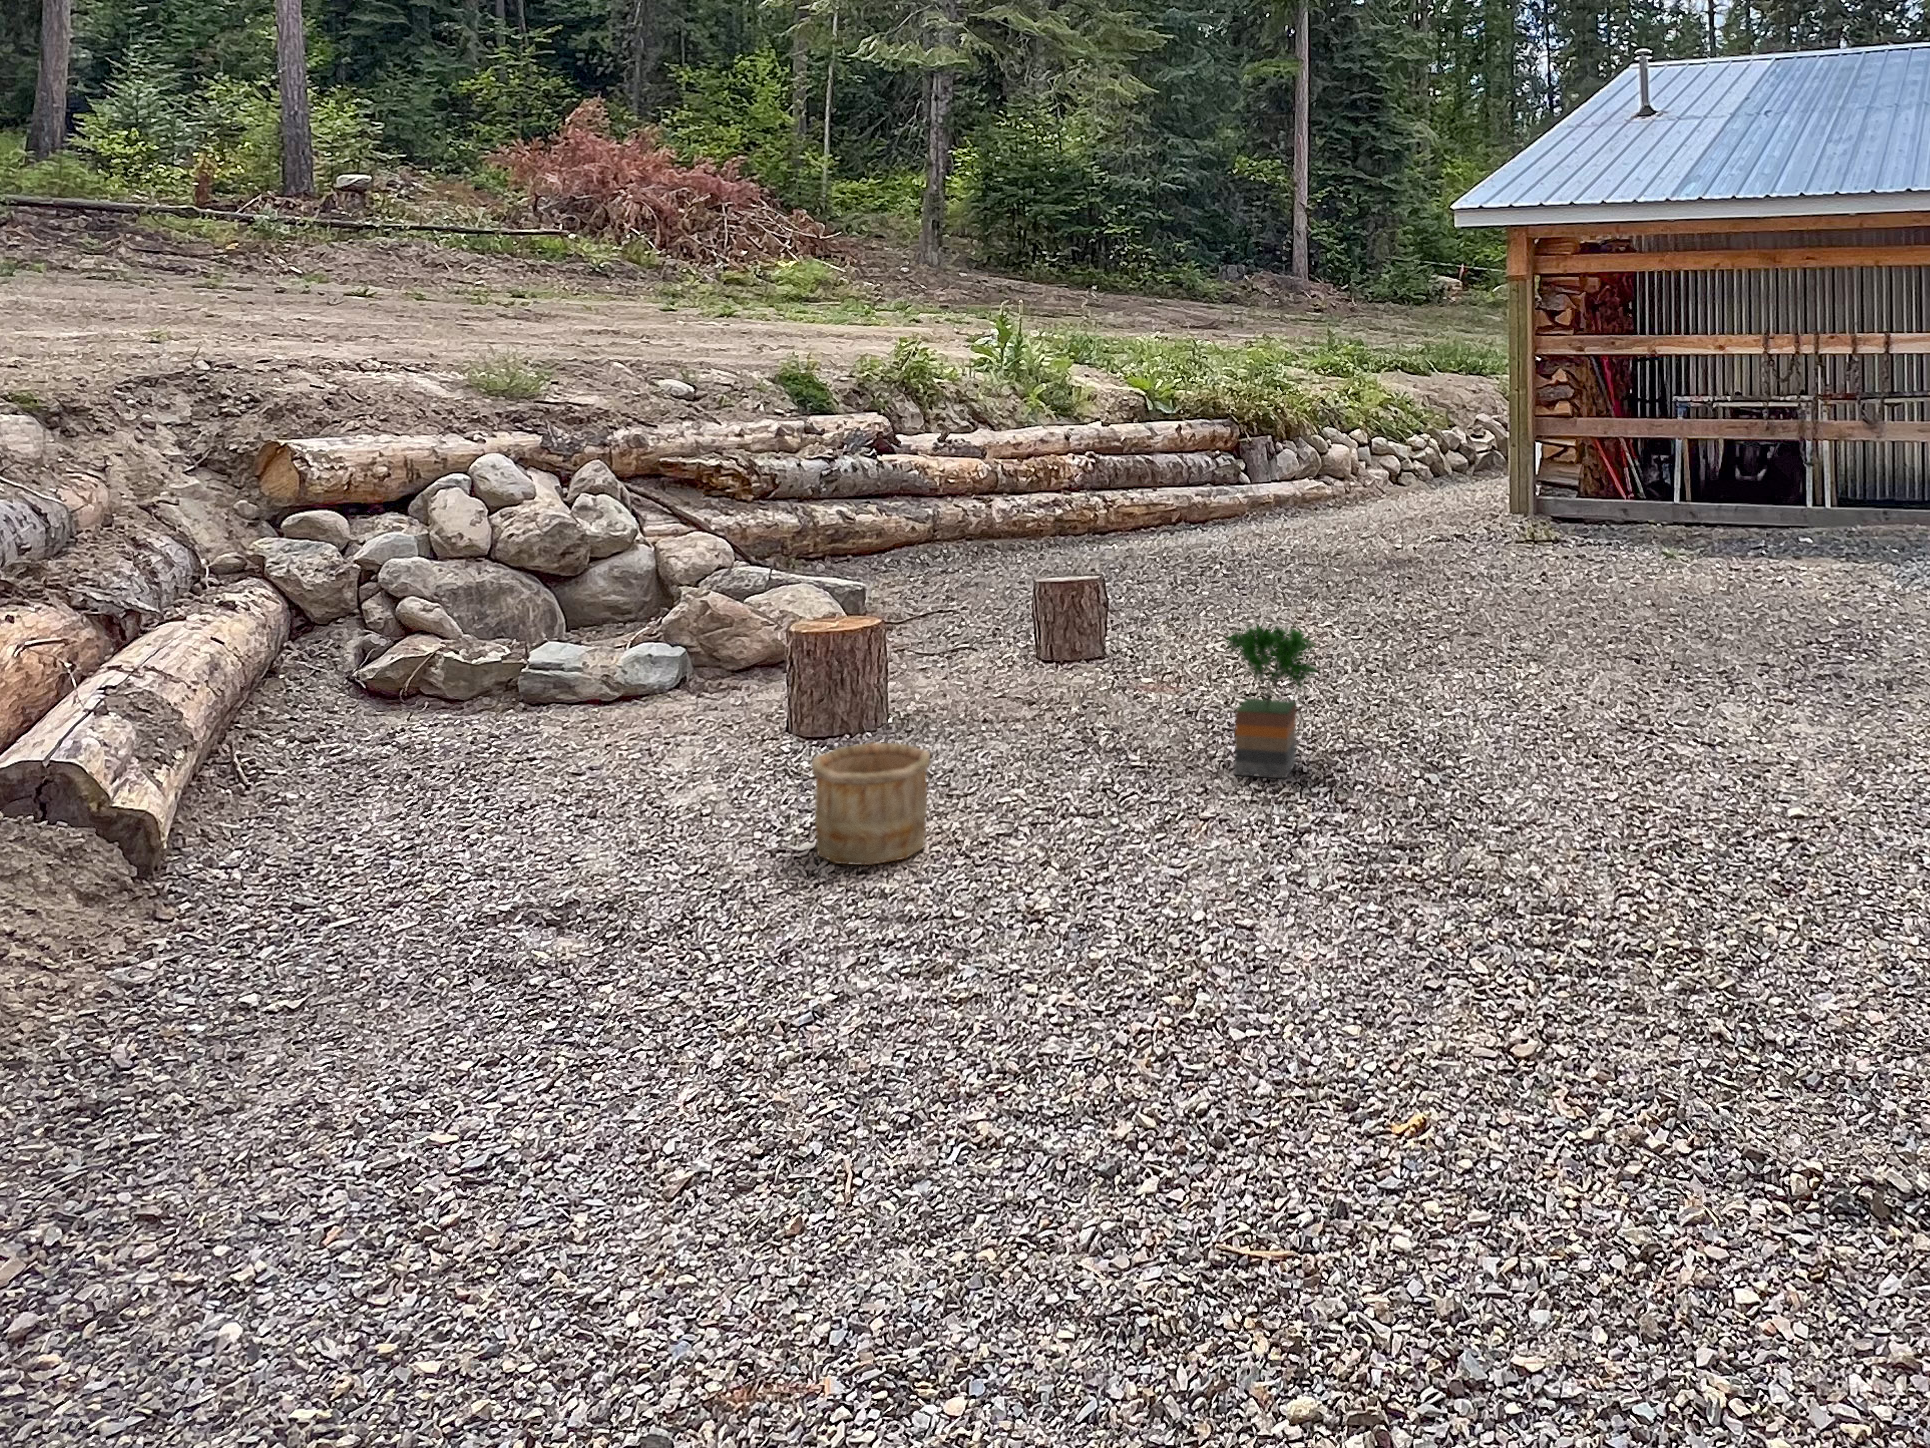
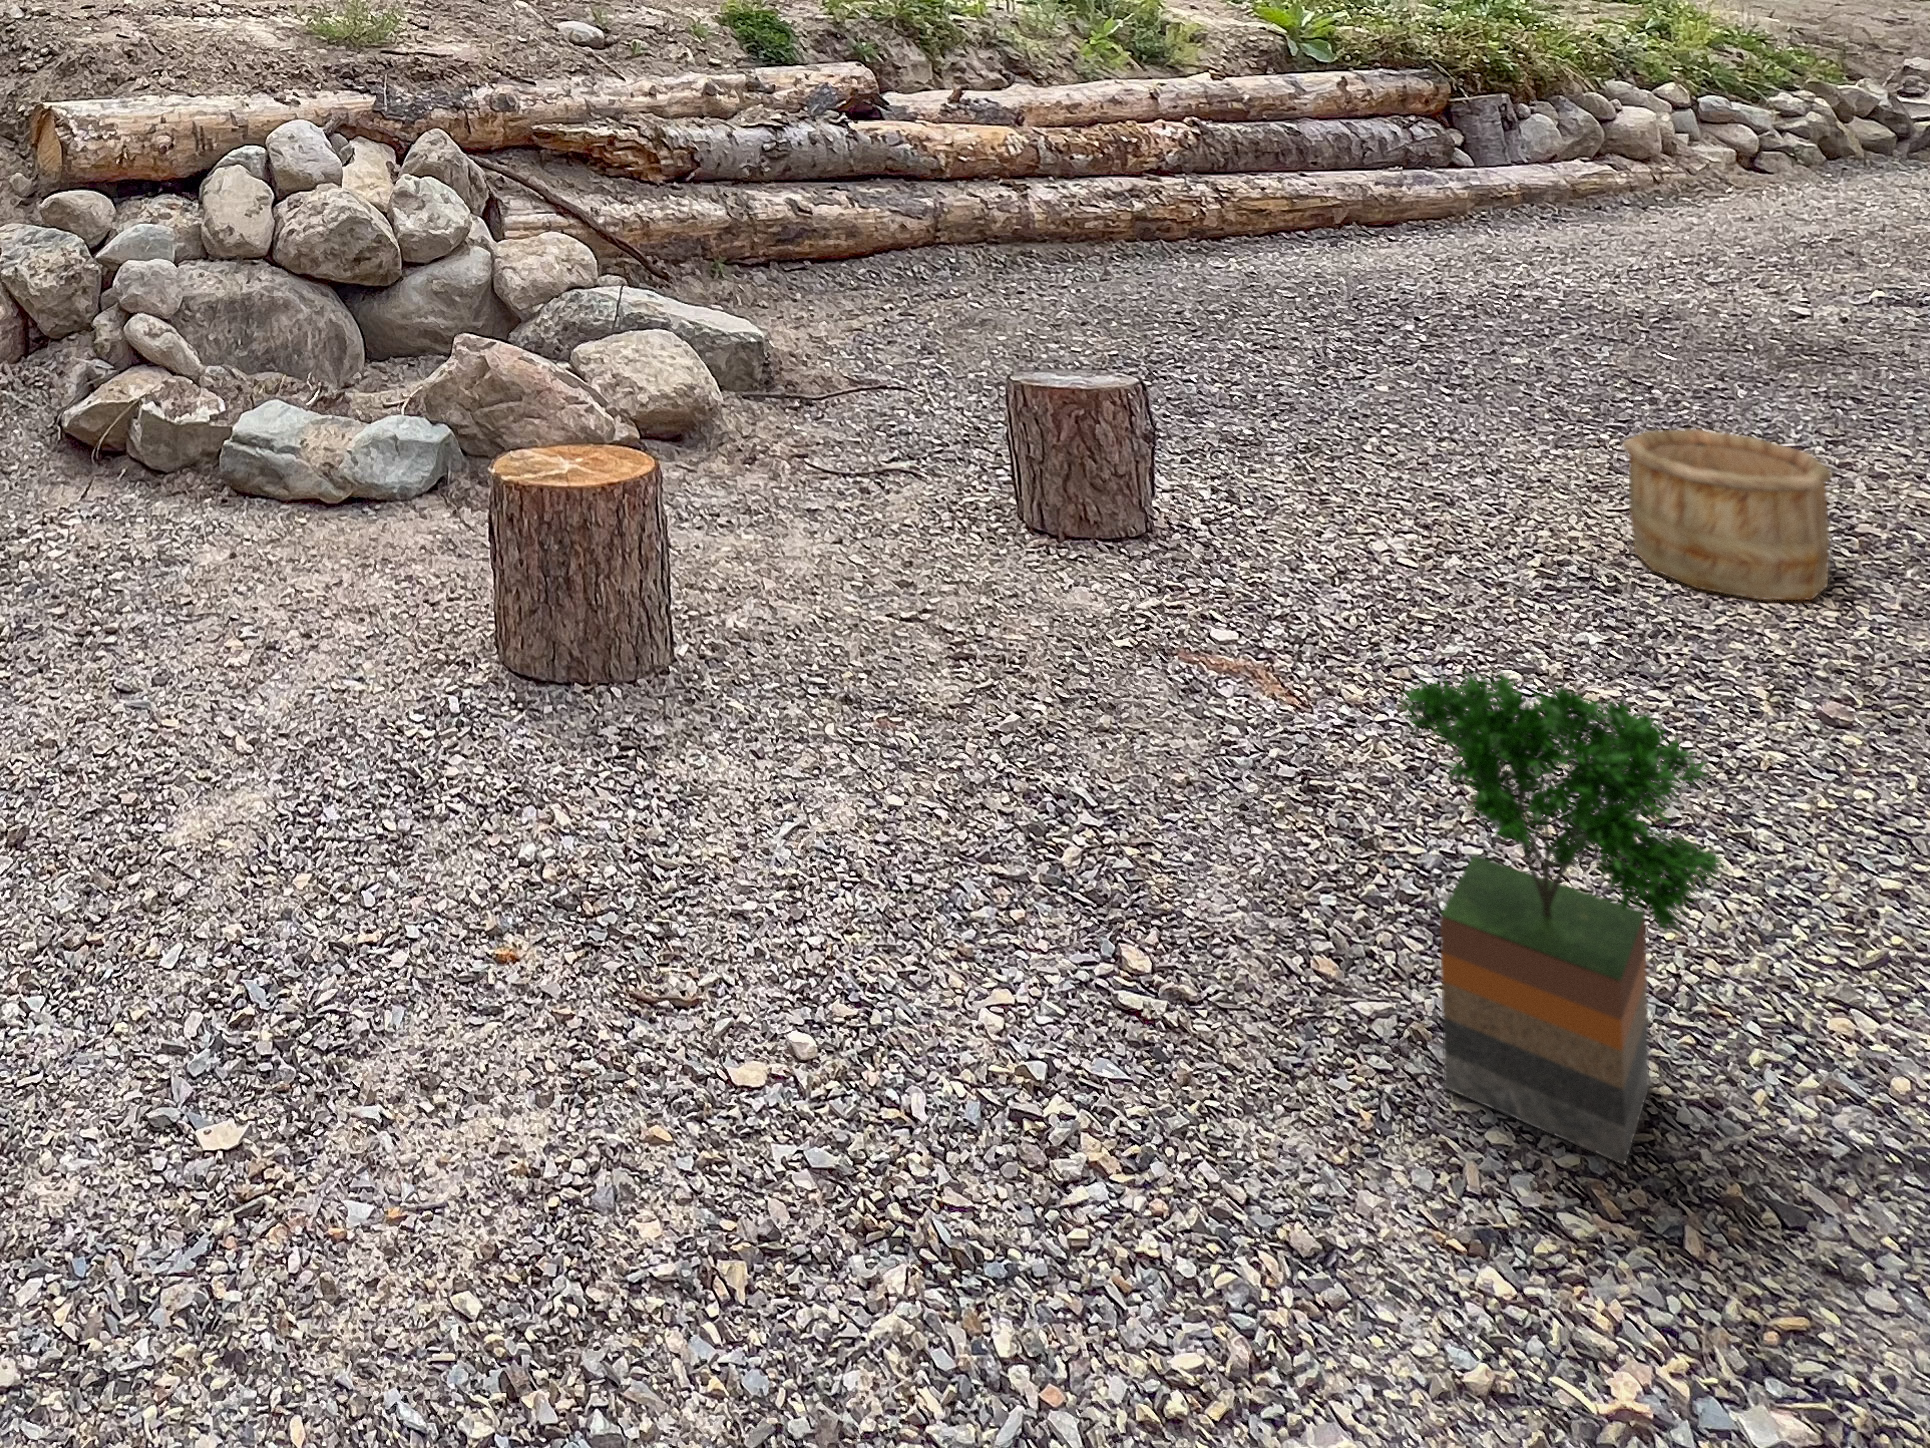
wooden bucket: present [811,742,930,865] -> present [1622,429,1832,600]

